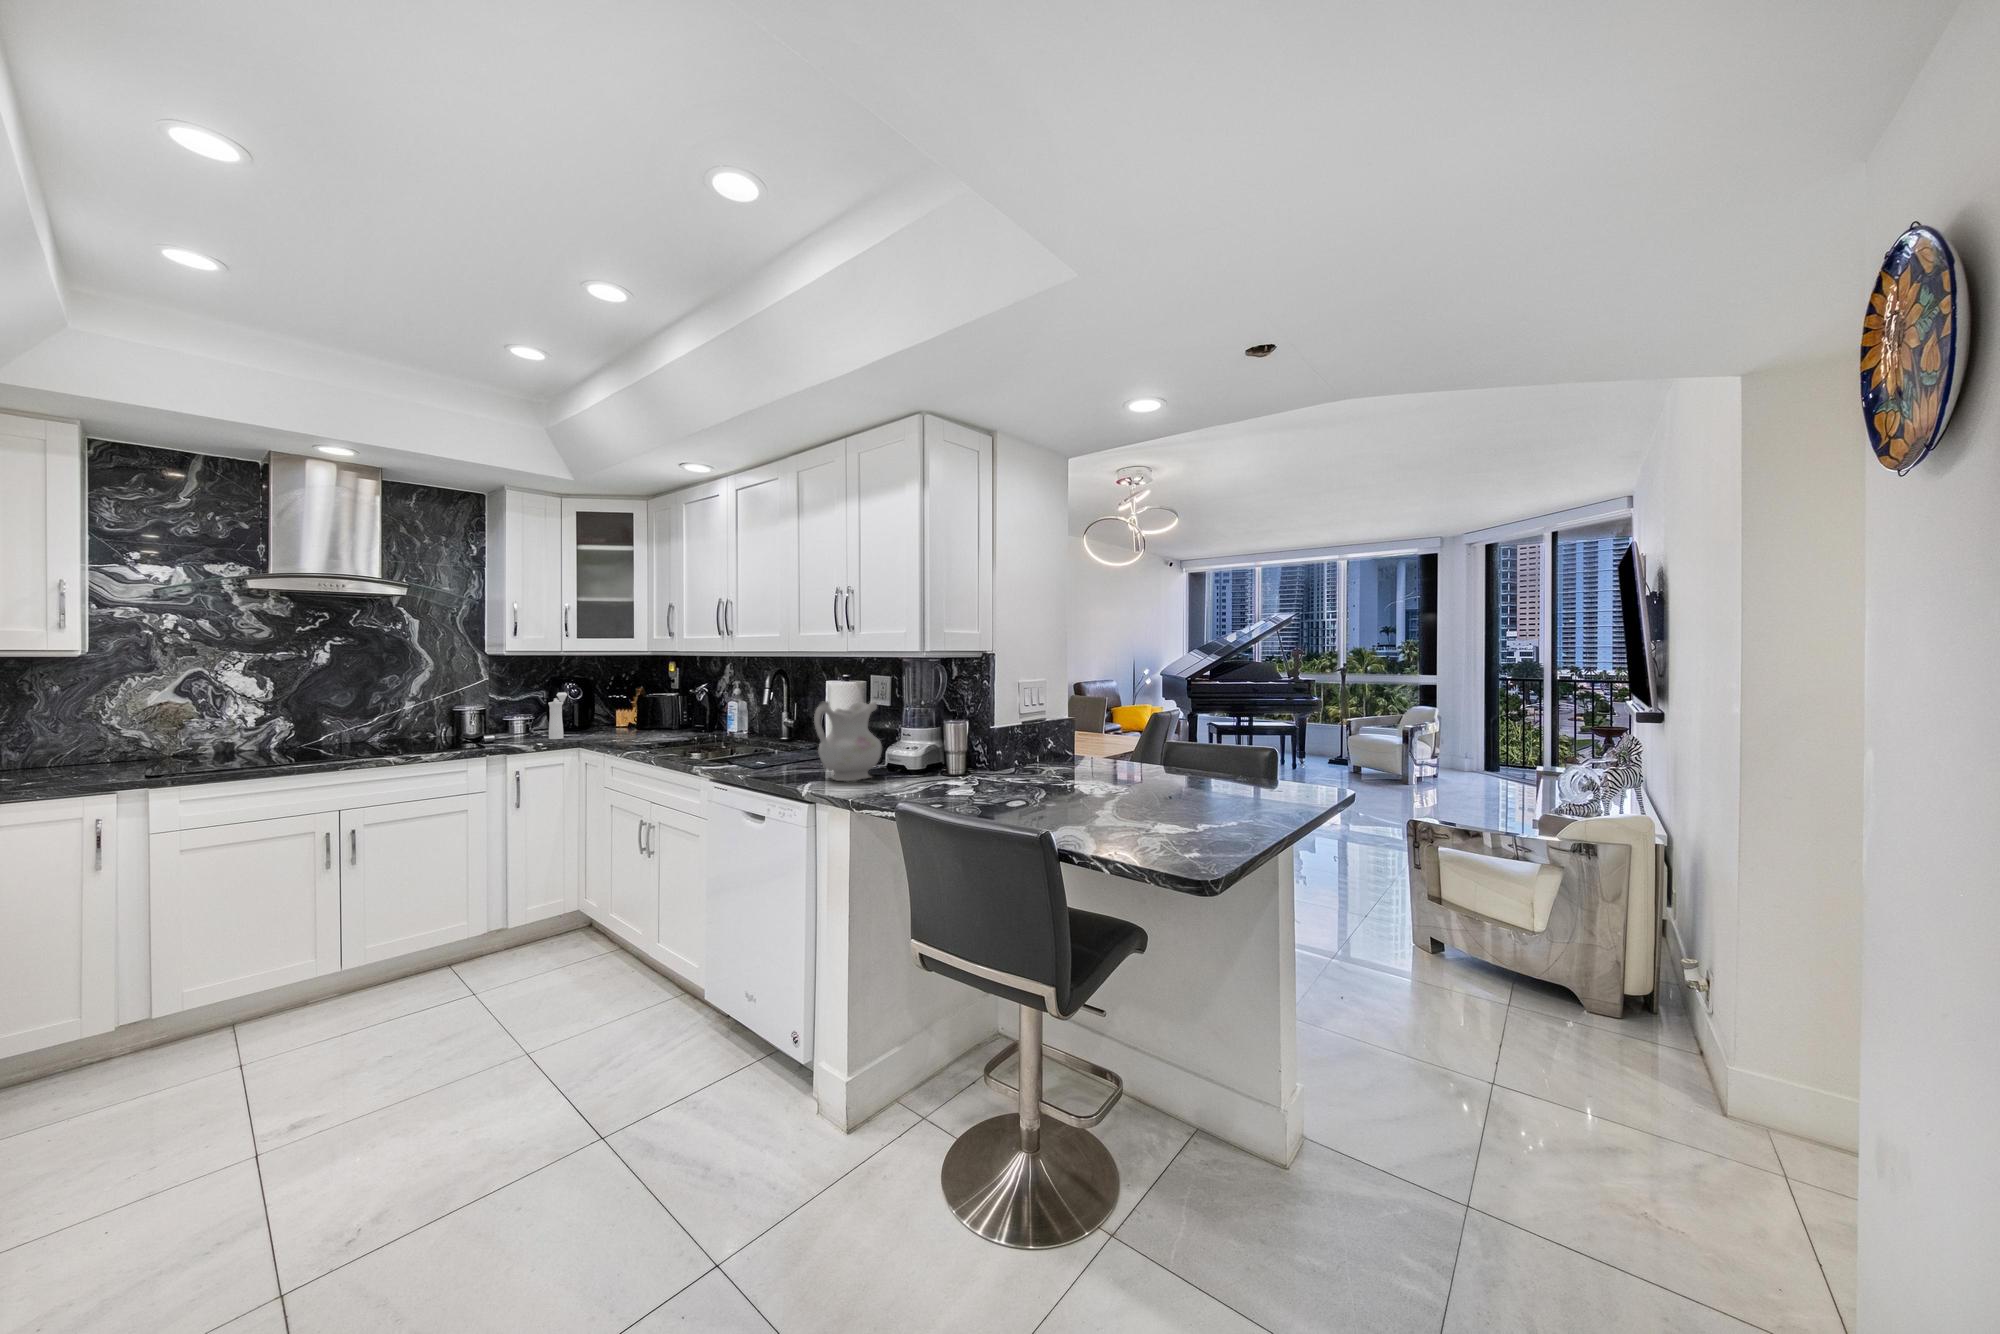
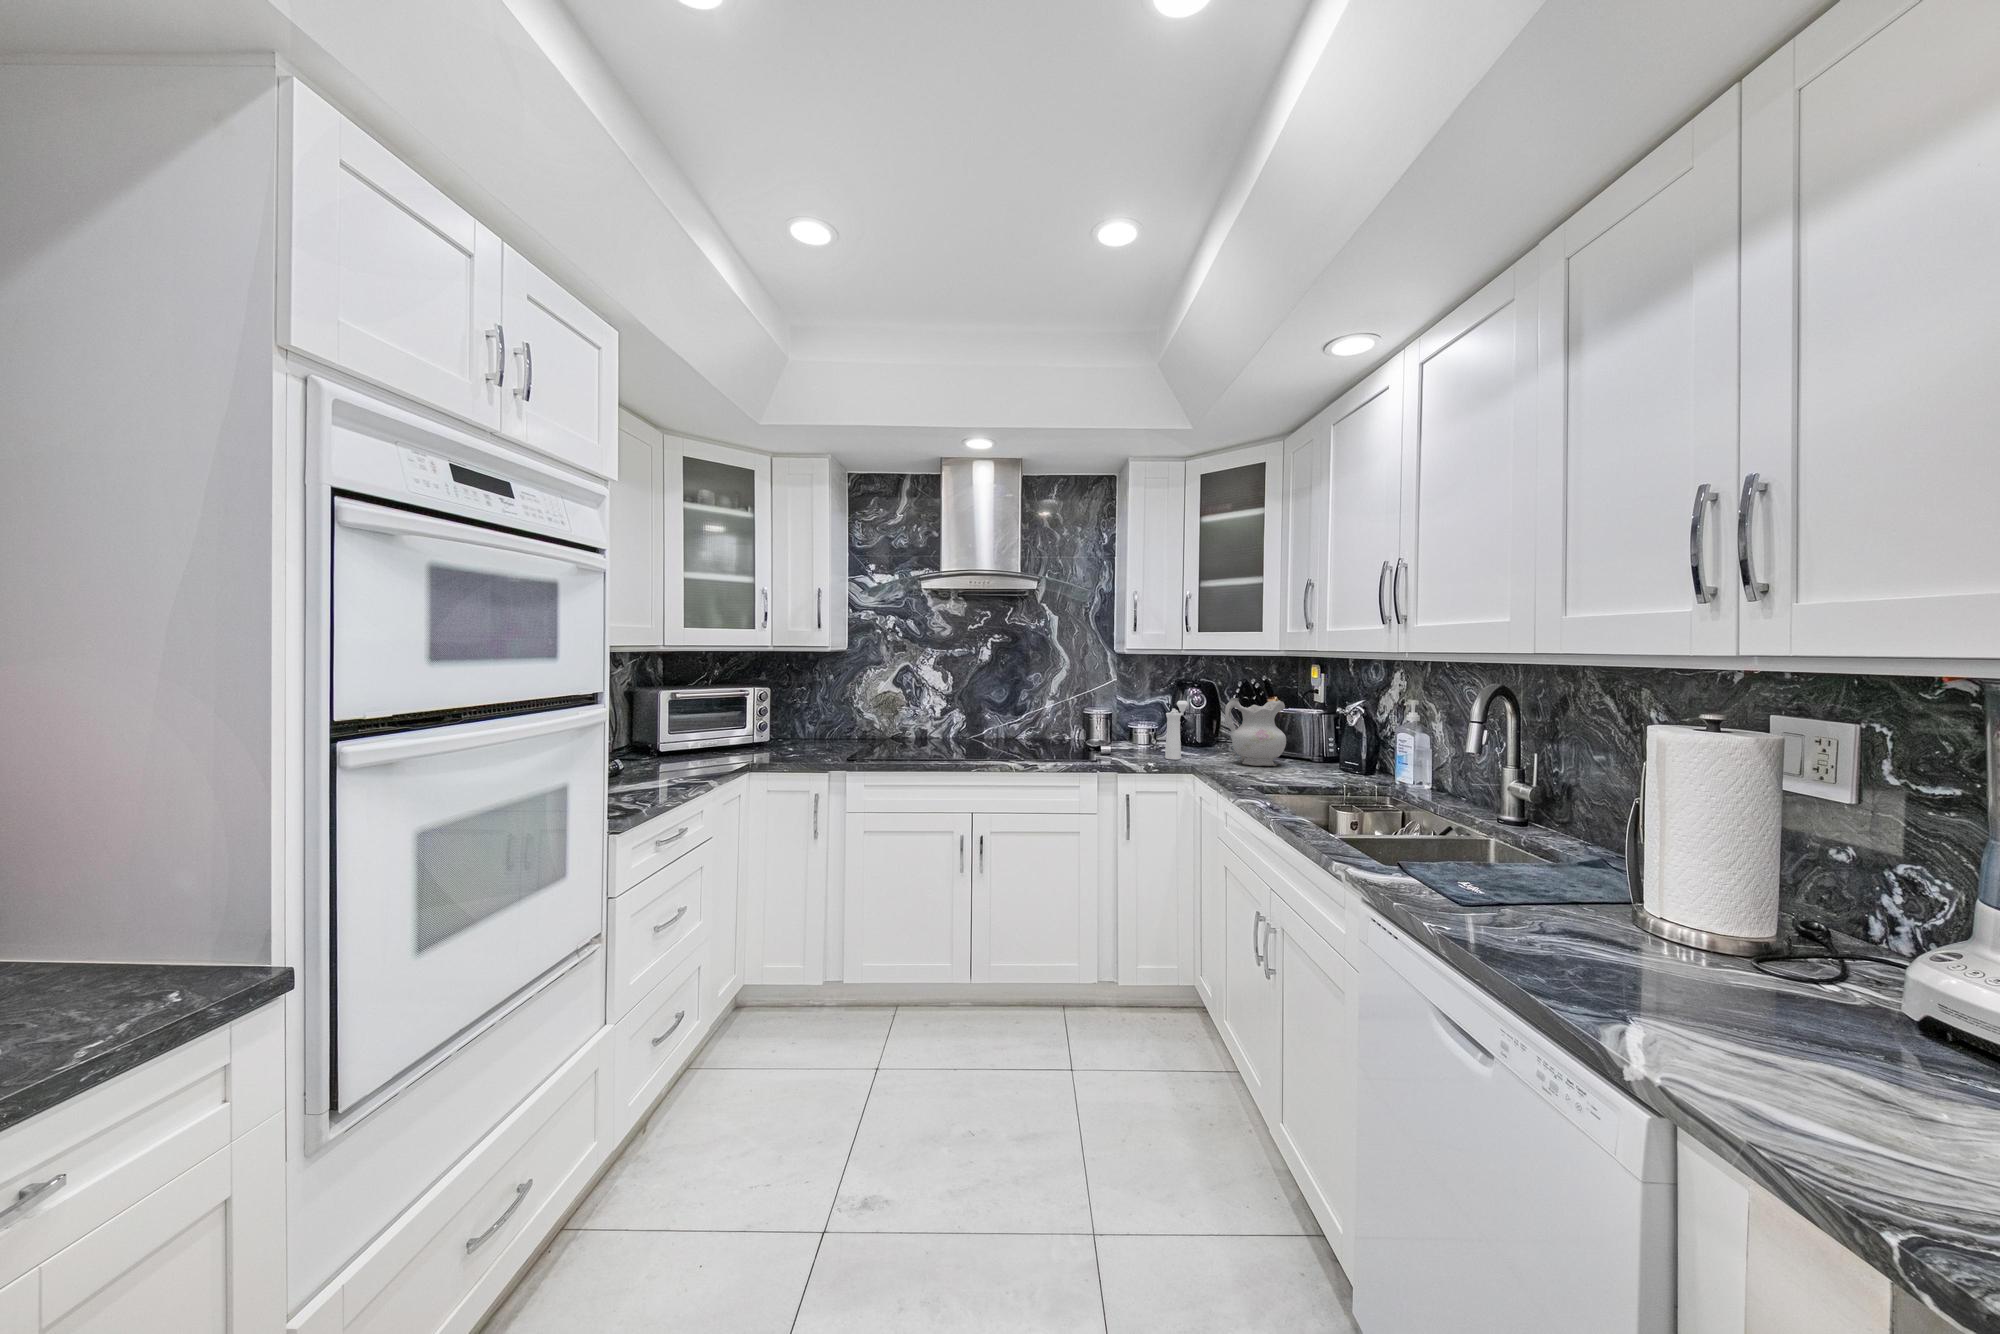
ceramic pitcher: present [814,701,882,781] -> present [1225,698,1286,766]

